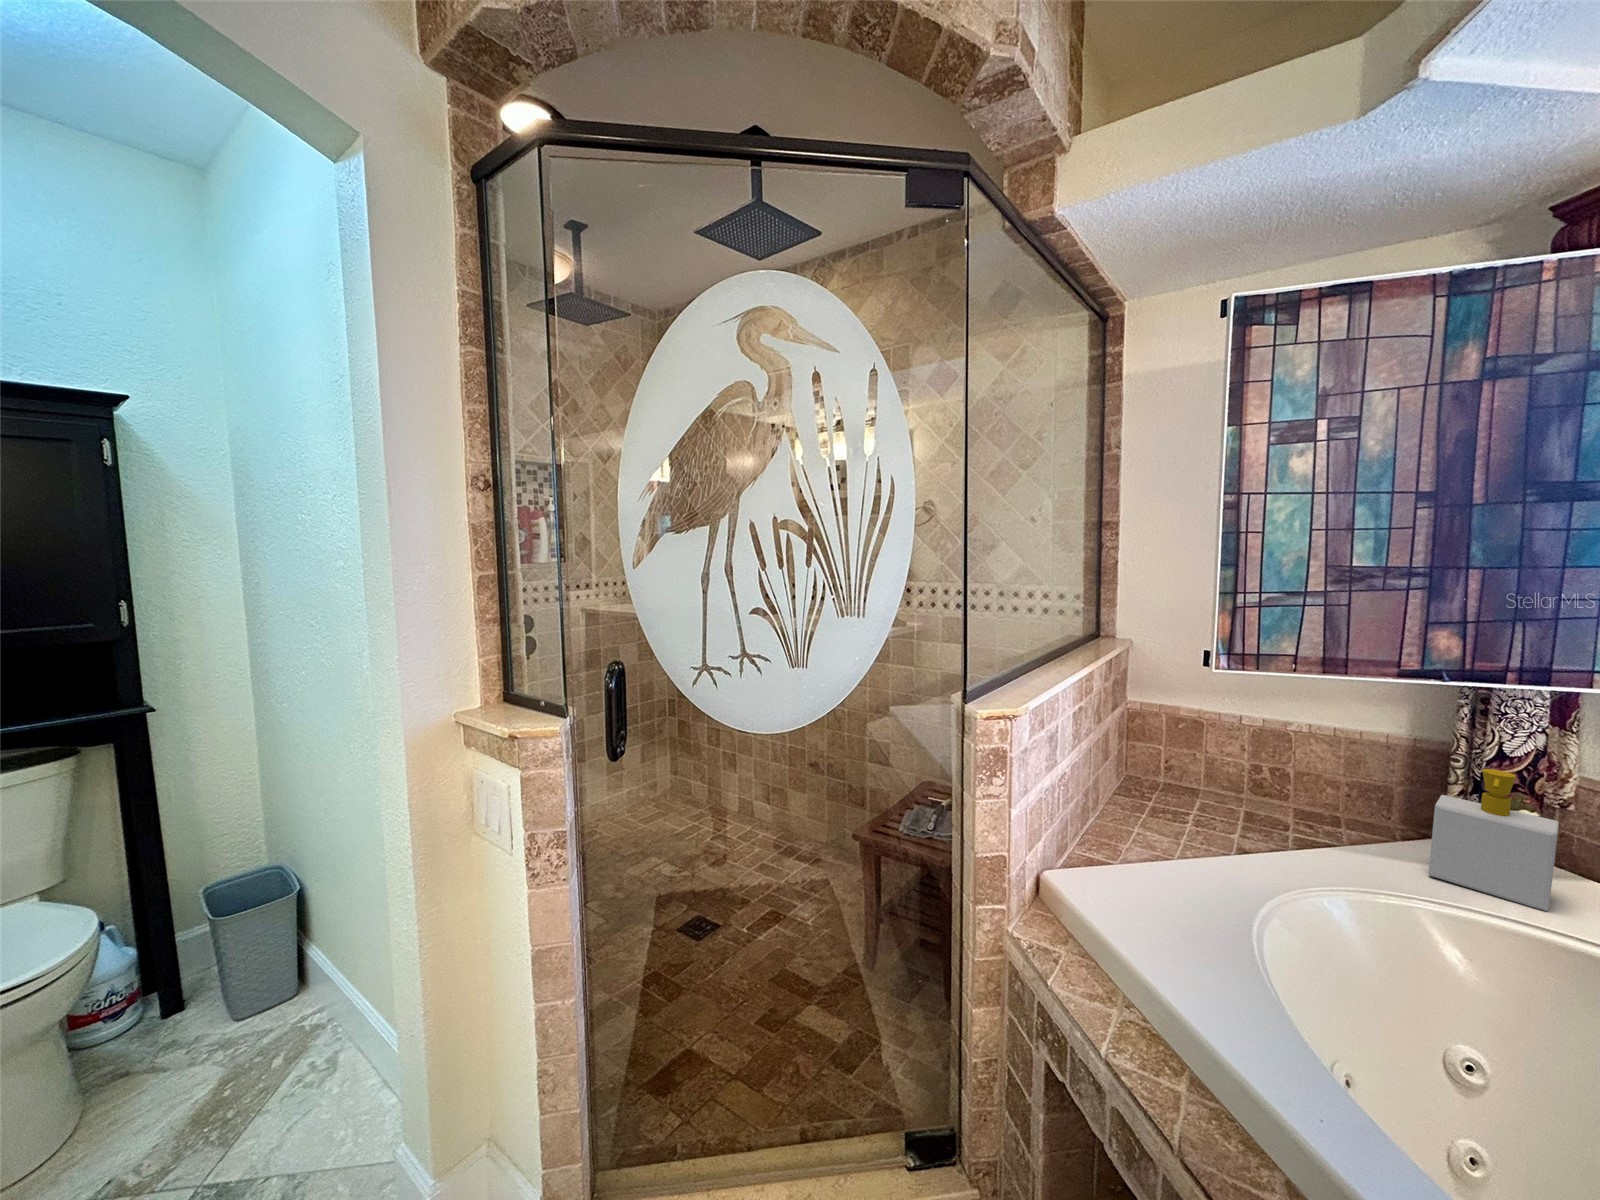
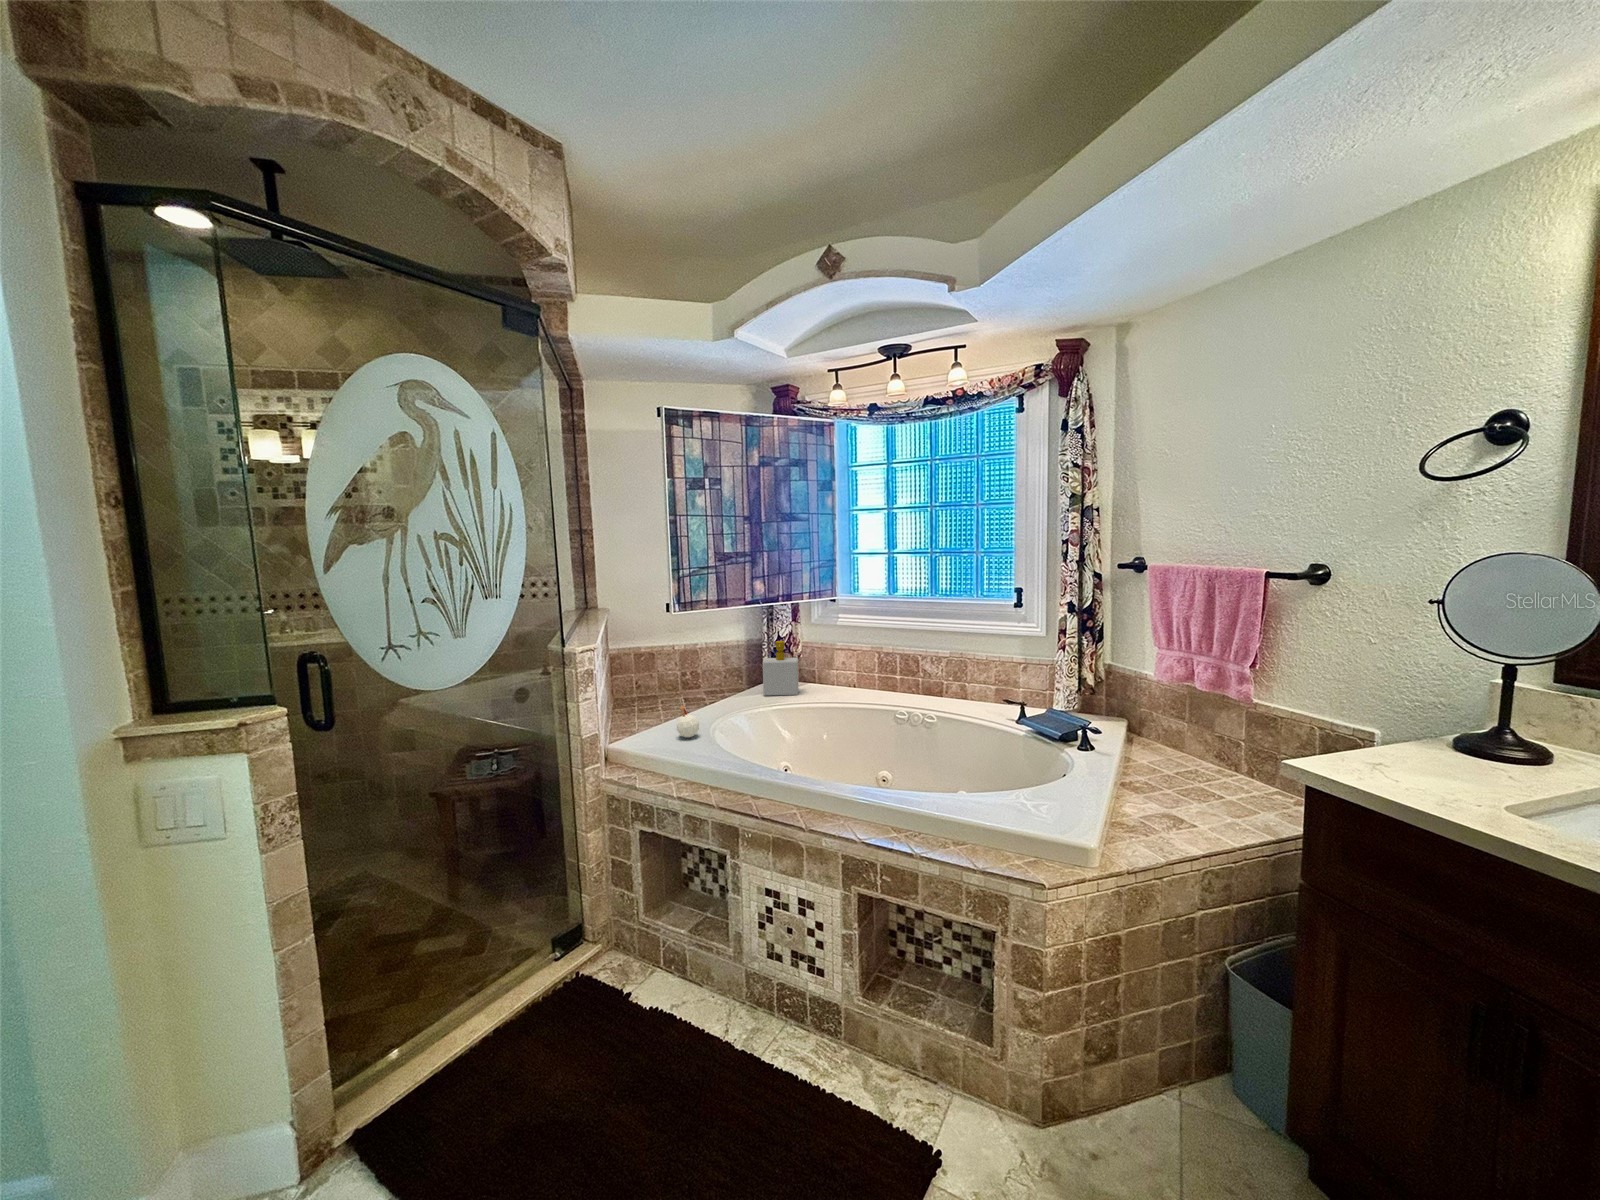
candle: none [1169,837,1223,924] -> present [677,701,699,738]

